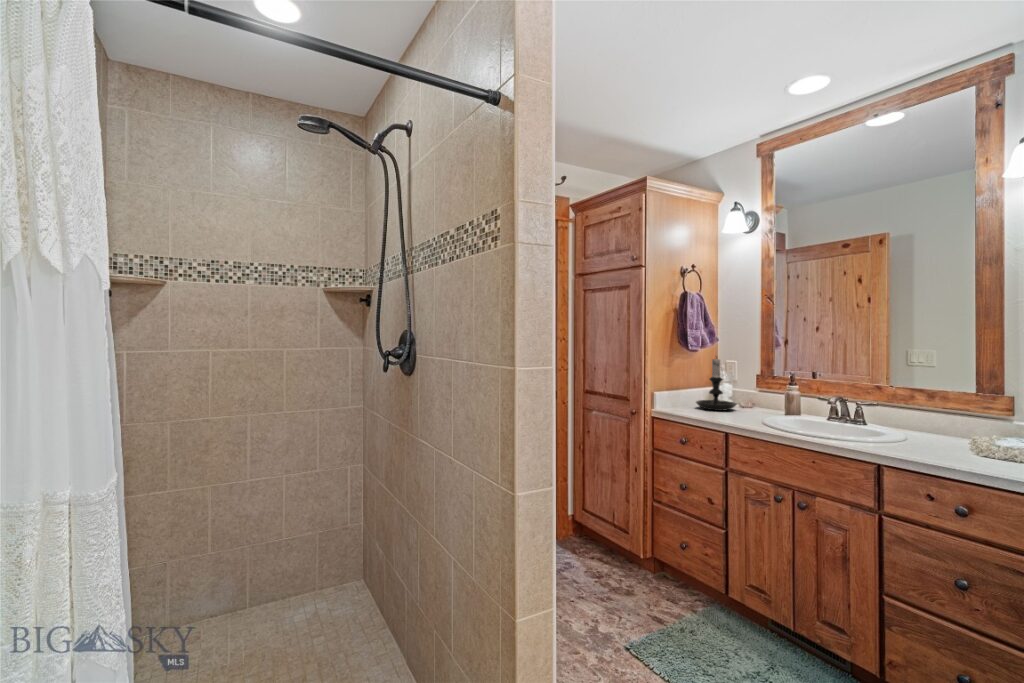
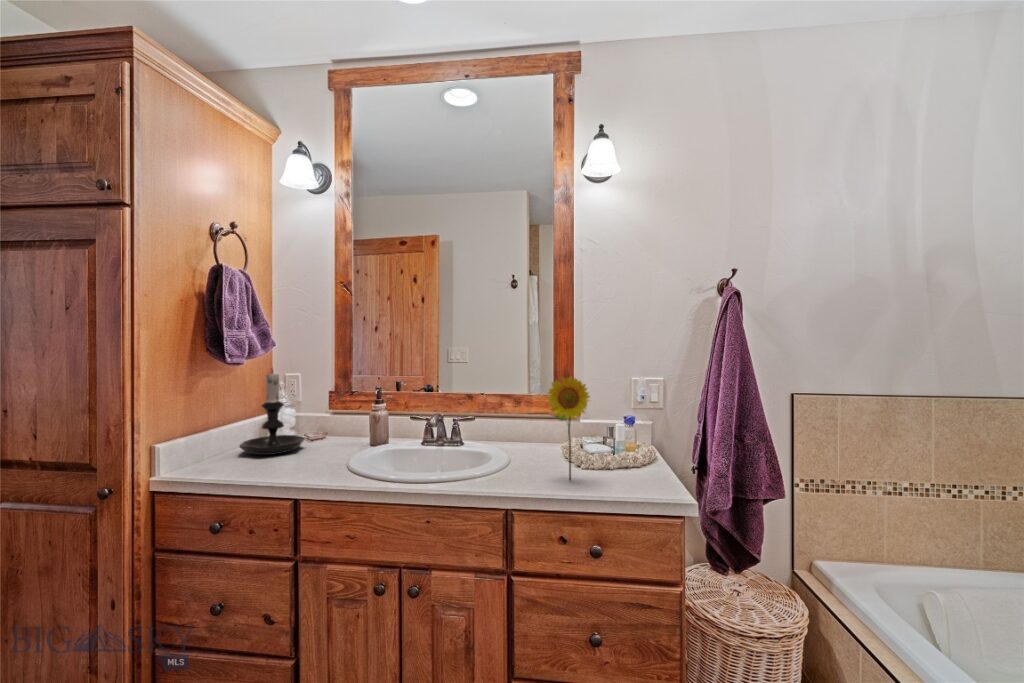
flower: none [926,368,979,457] -> present [547,377,590,480]

